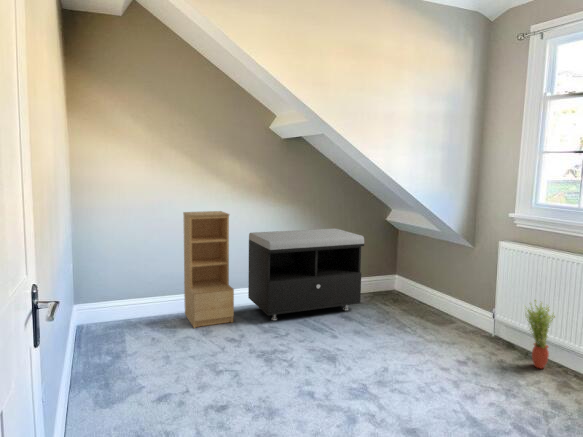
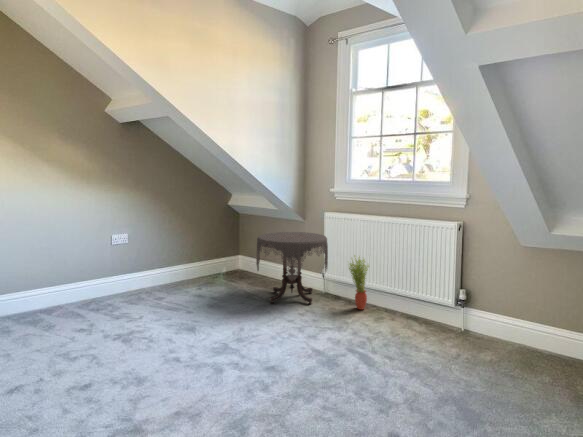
bookshelf: present [183,211,234,328] -> none [9,199,79,325]
storage bench: present [248,229,364,320] -> none [90,214,210,307]
side table: none [411,259,500,350] -> present [256,232,328,304]

